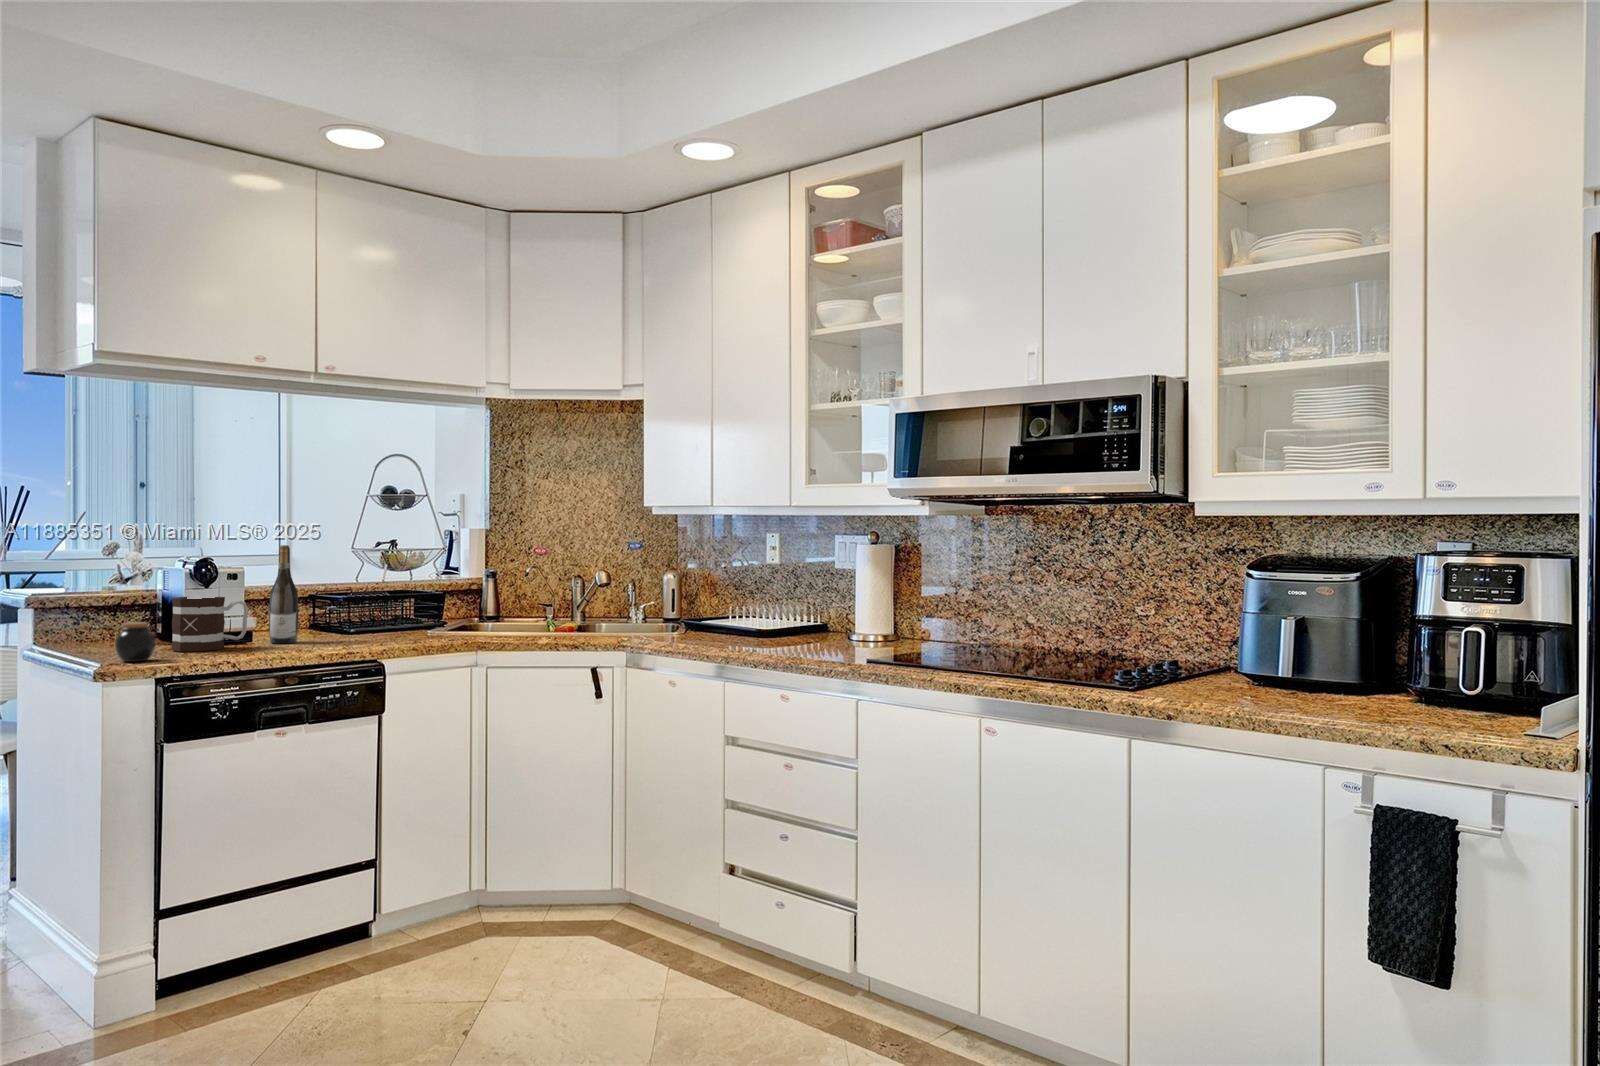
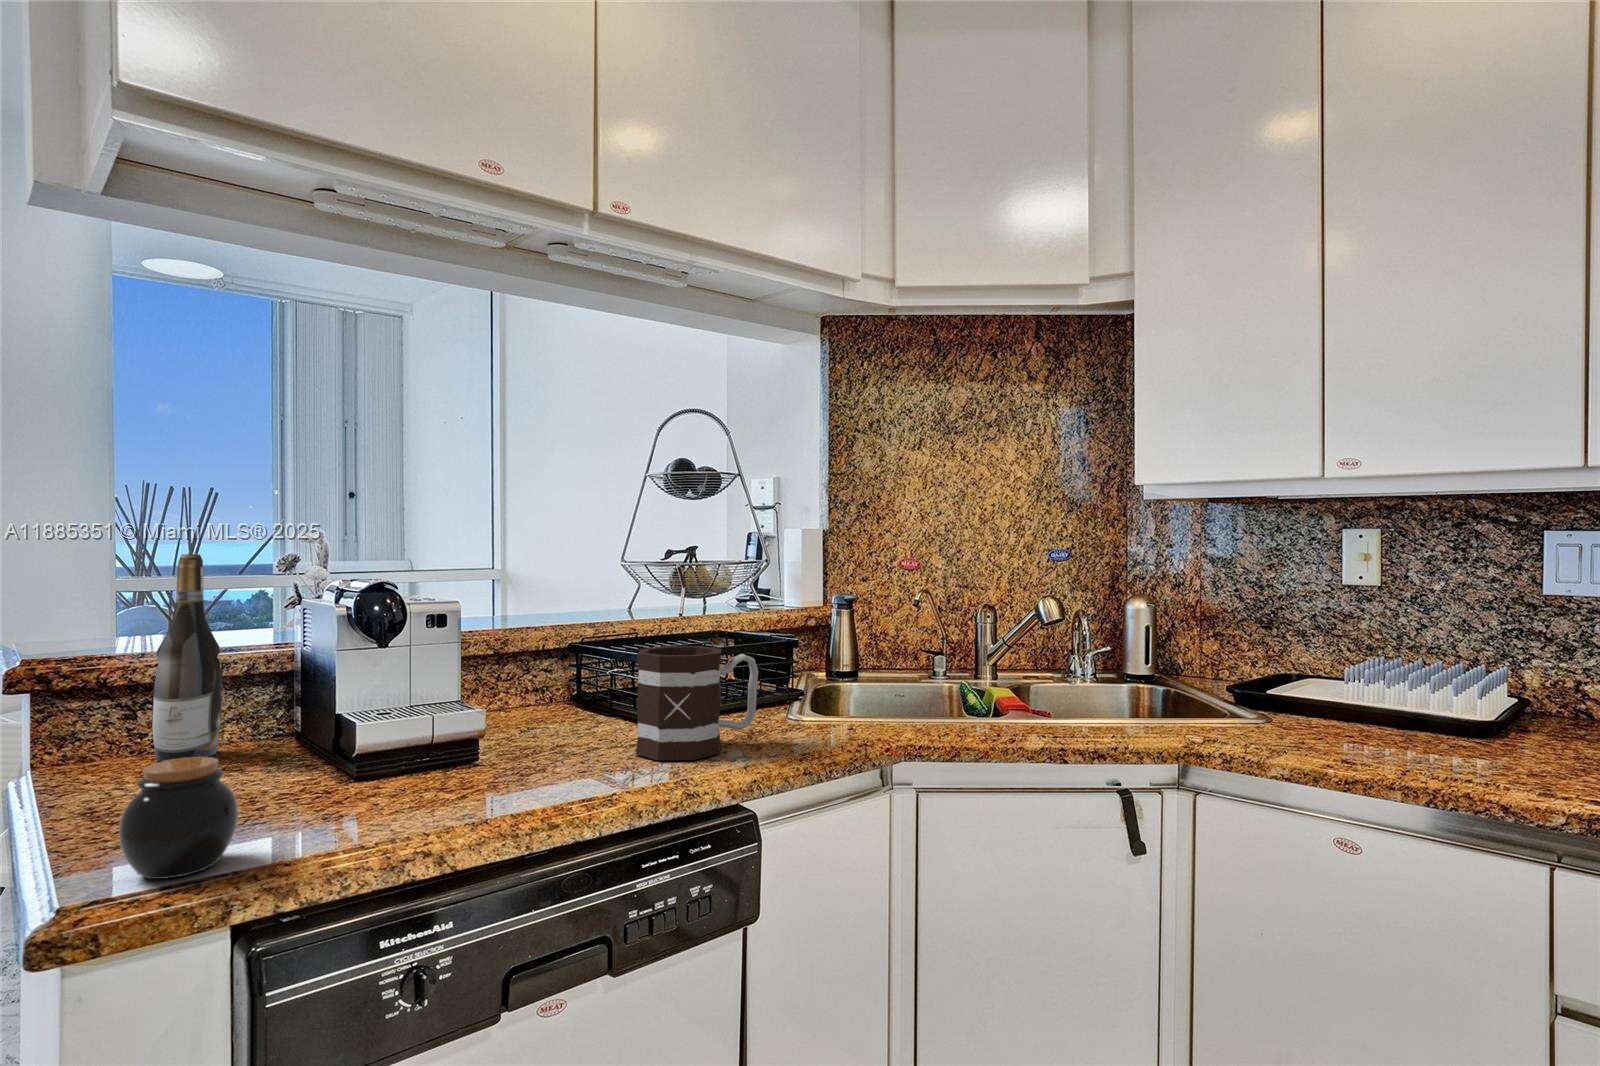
wine bottle: present [269,545,299,643] -> present [152,554,221,761]
mug: present [171,597,248,651] -> present [636,646,758,760]

